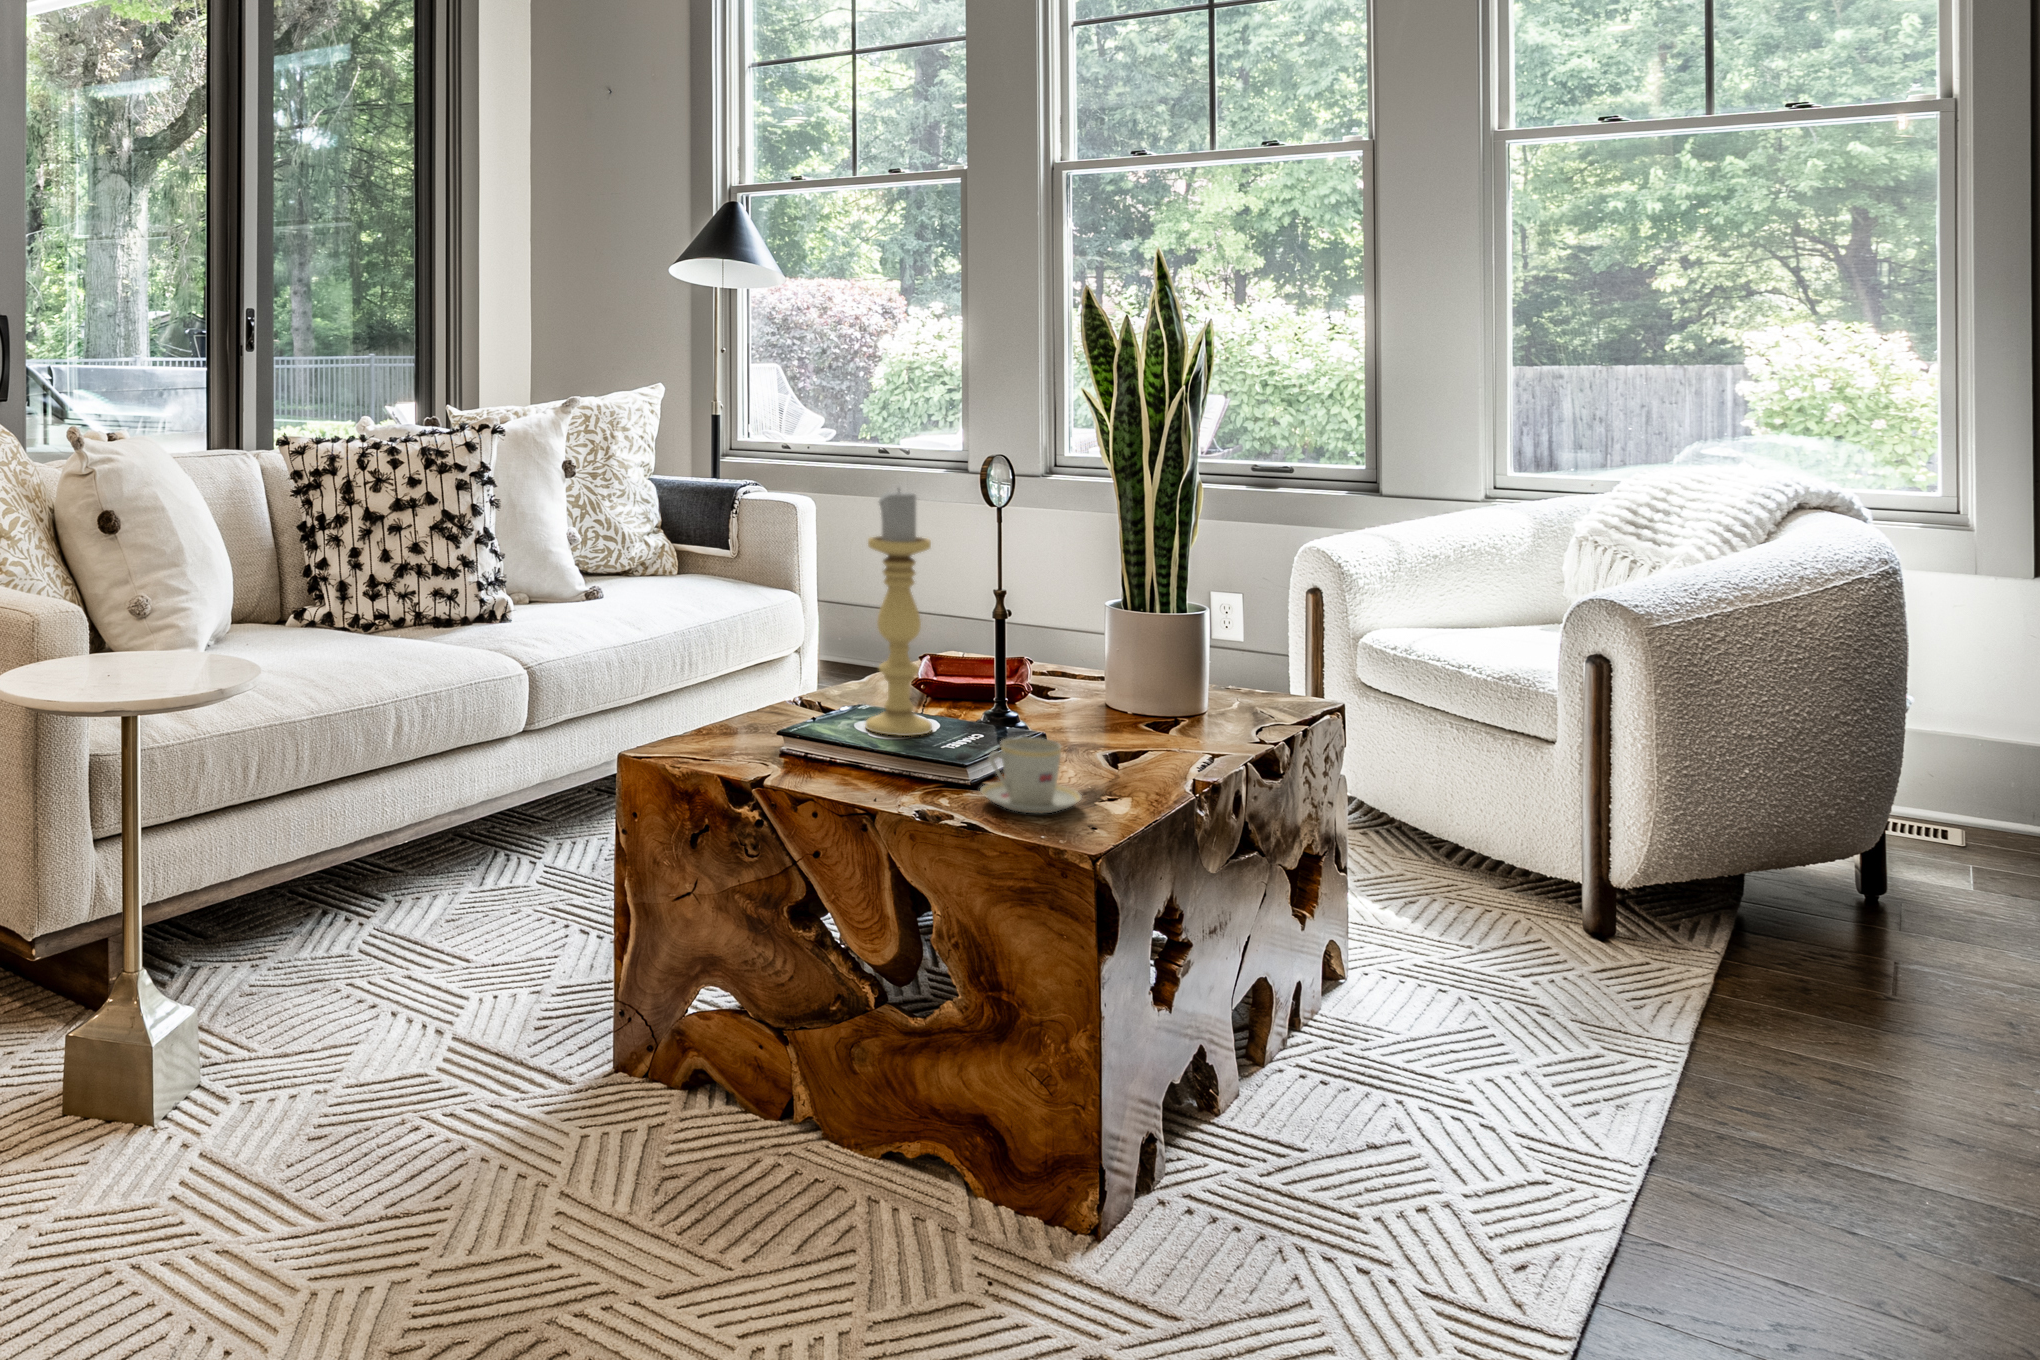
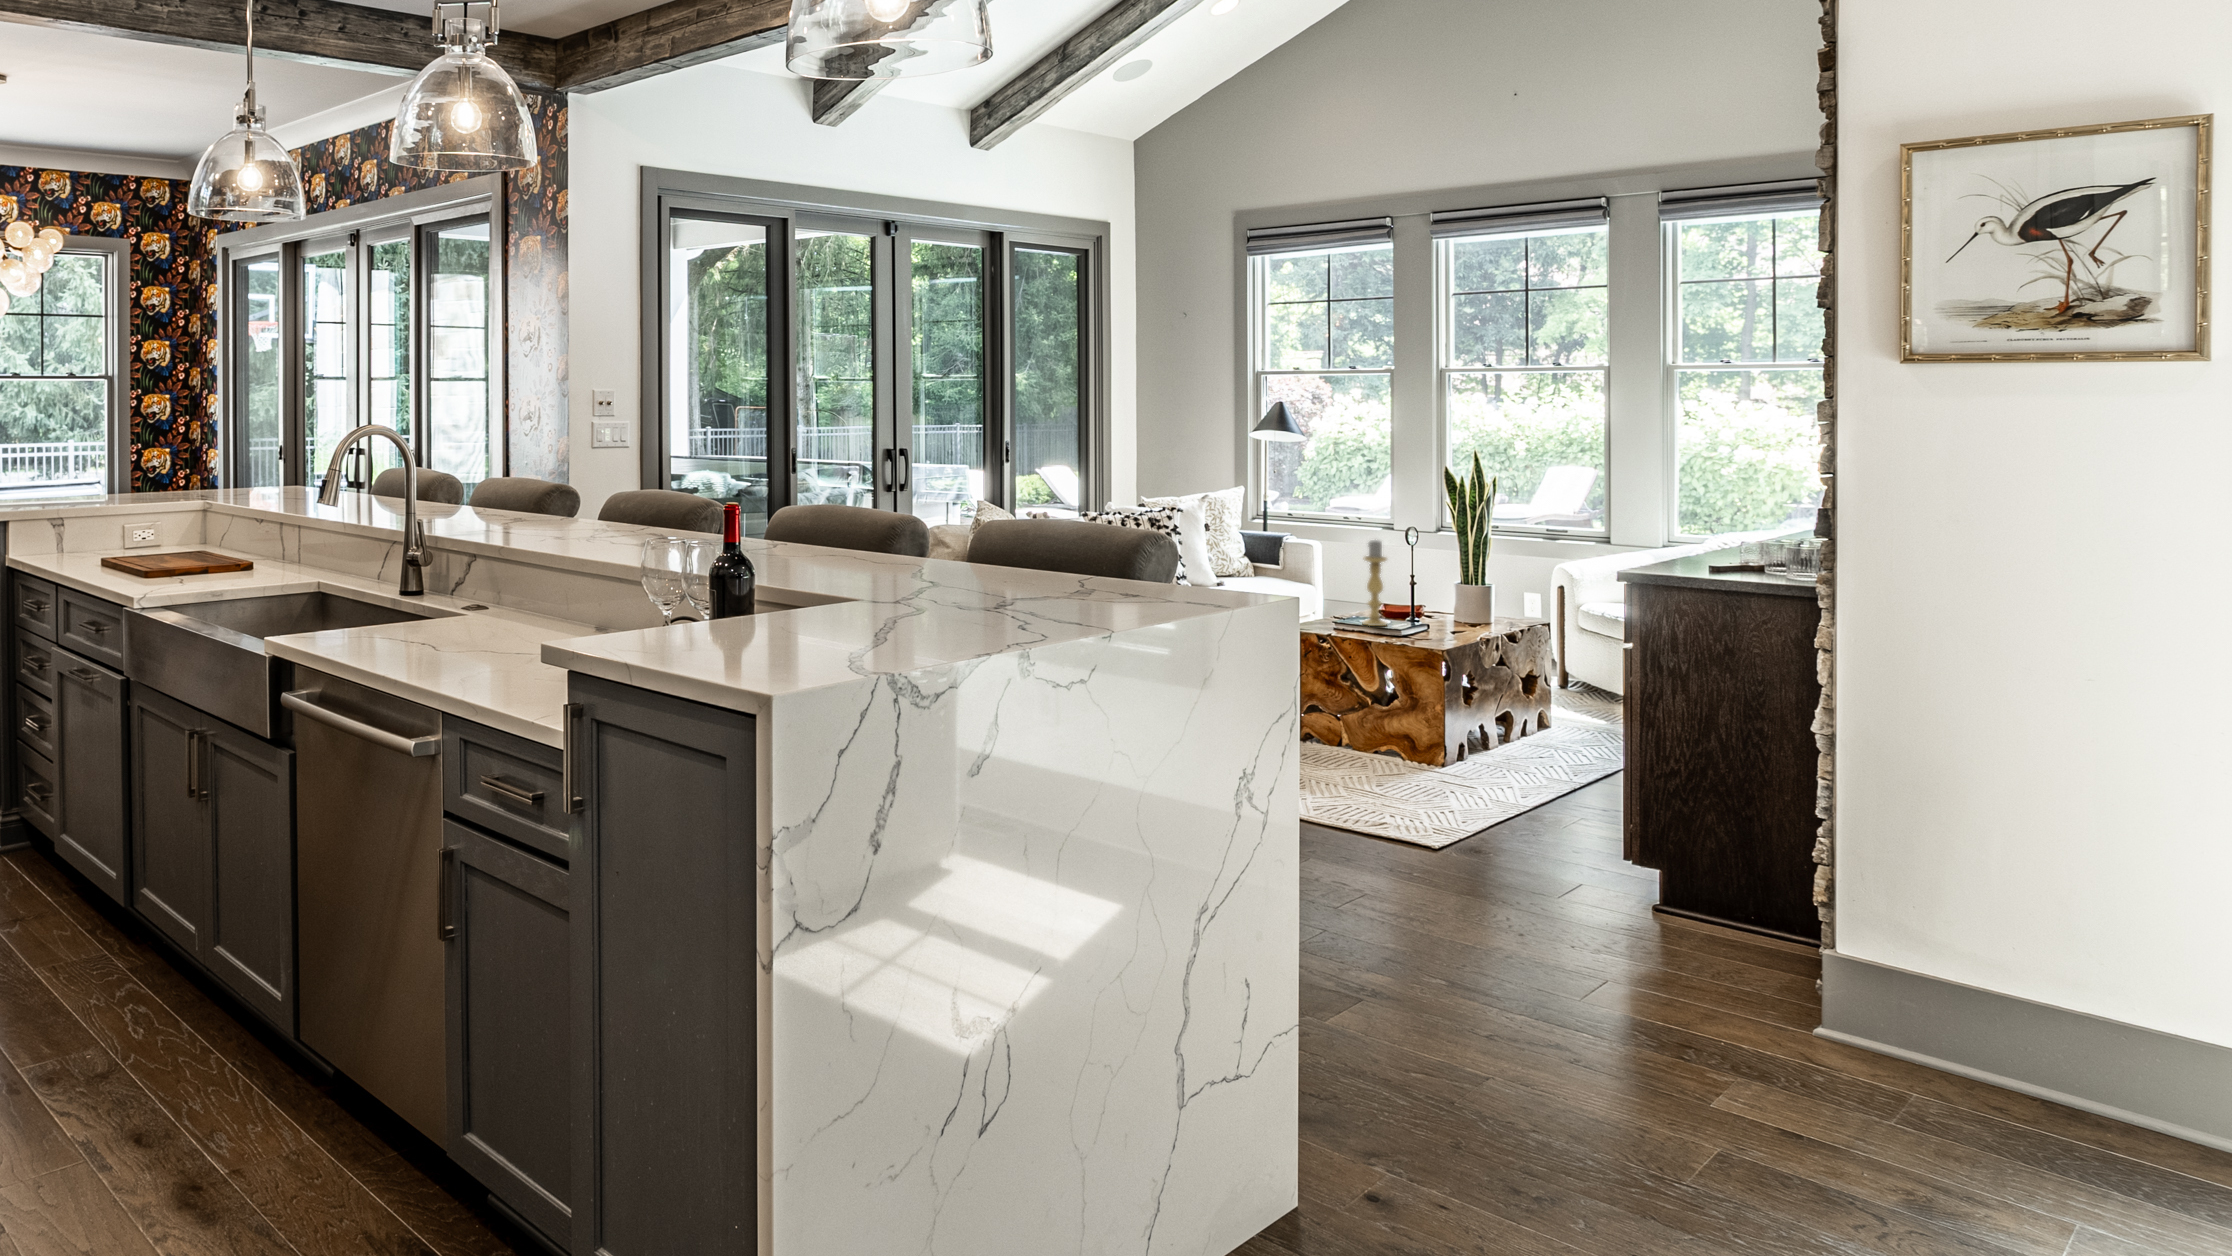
teacup: present [980,737,1082,813] -> none [1406,620,1440,642]

